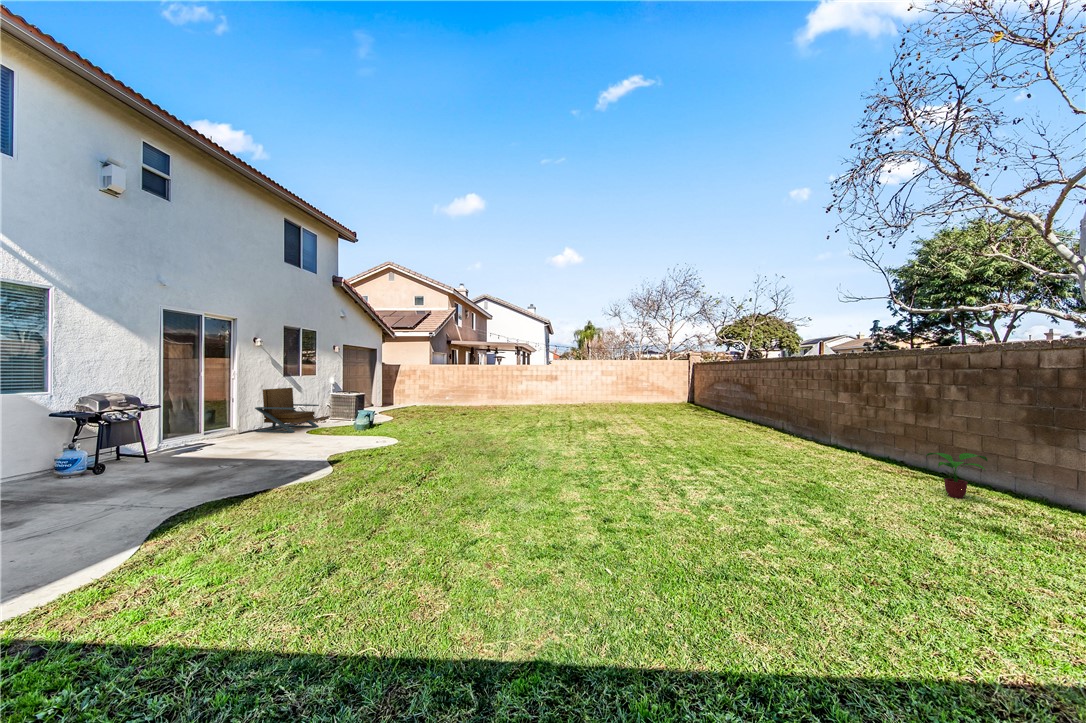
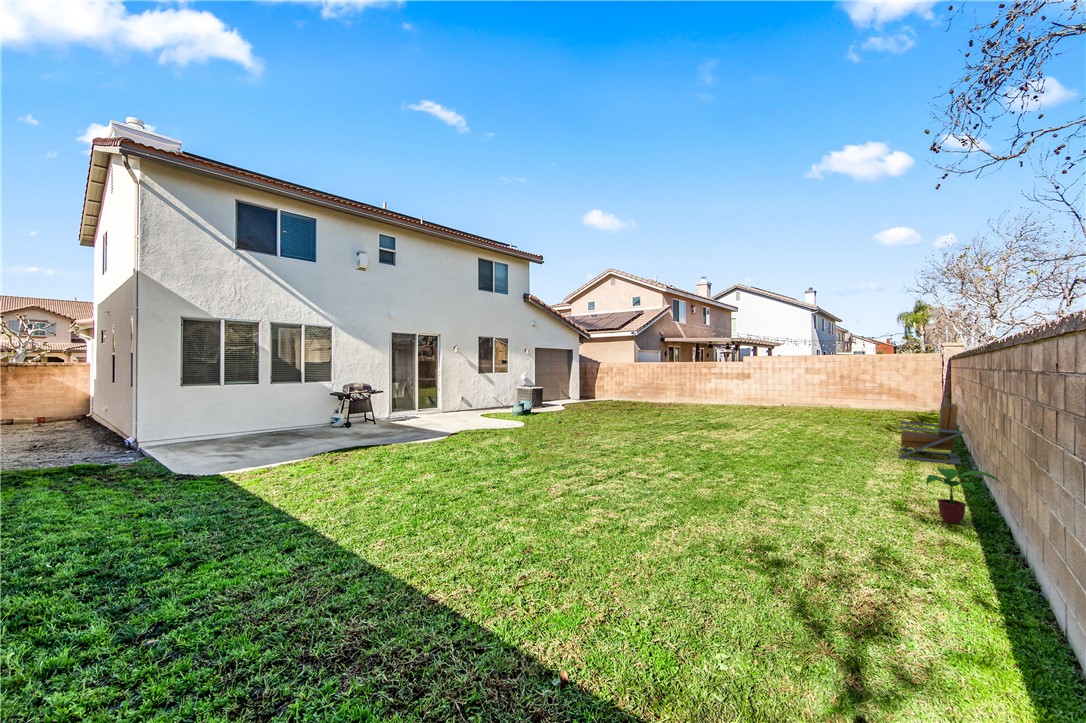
lounge chair: present [255,388,319,433] -> present [899,403,964,464]

